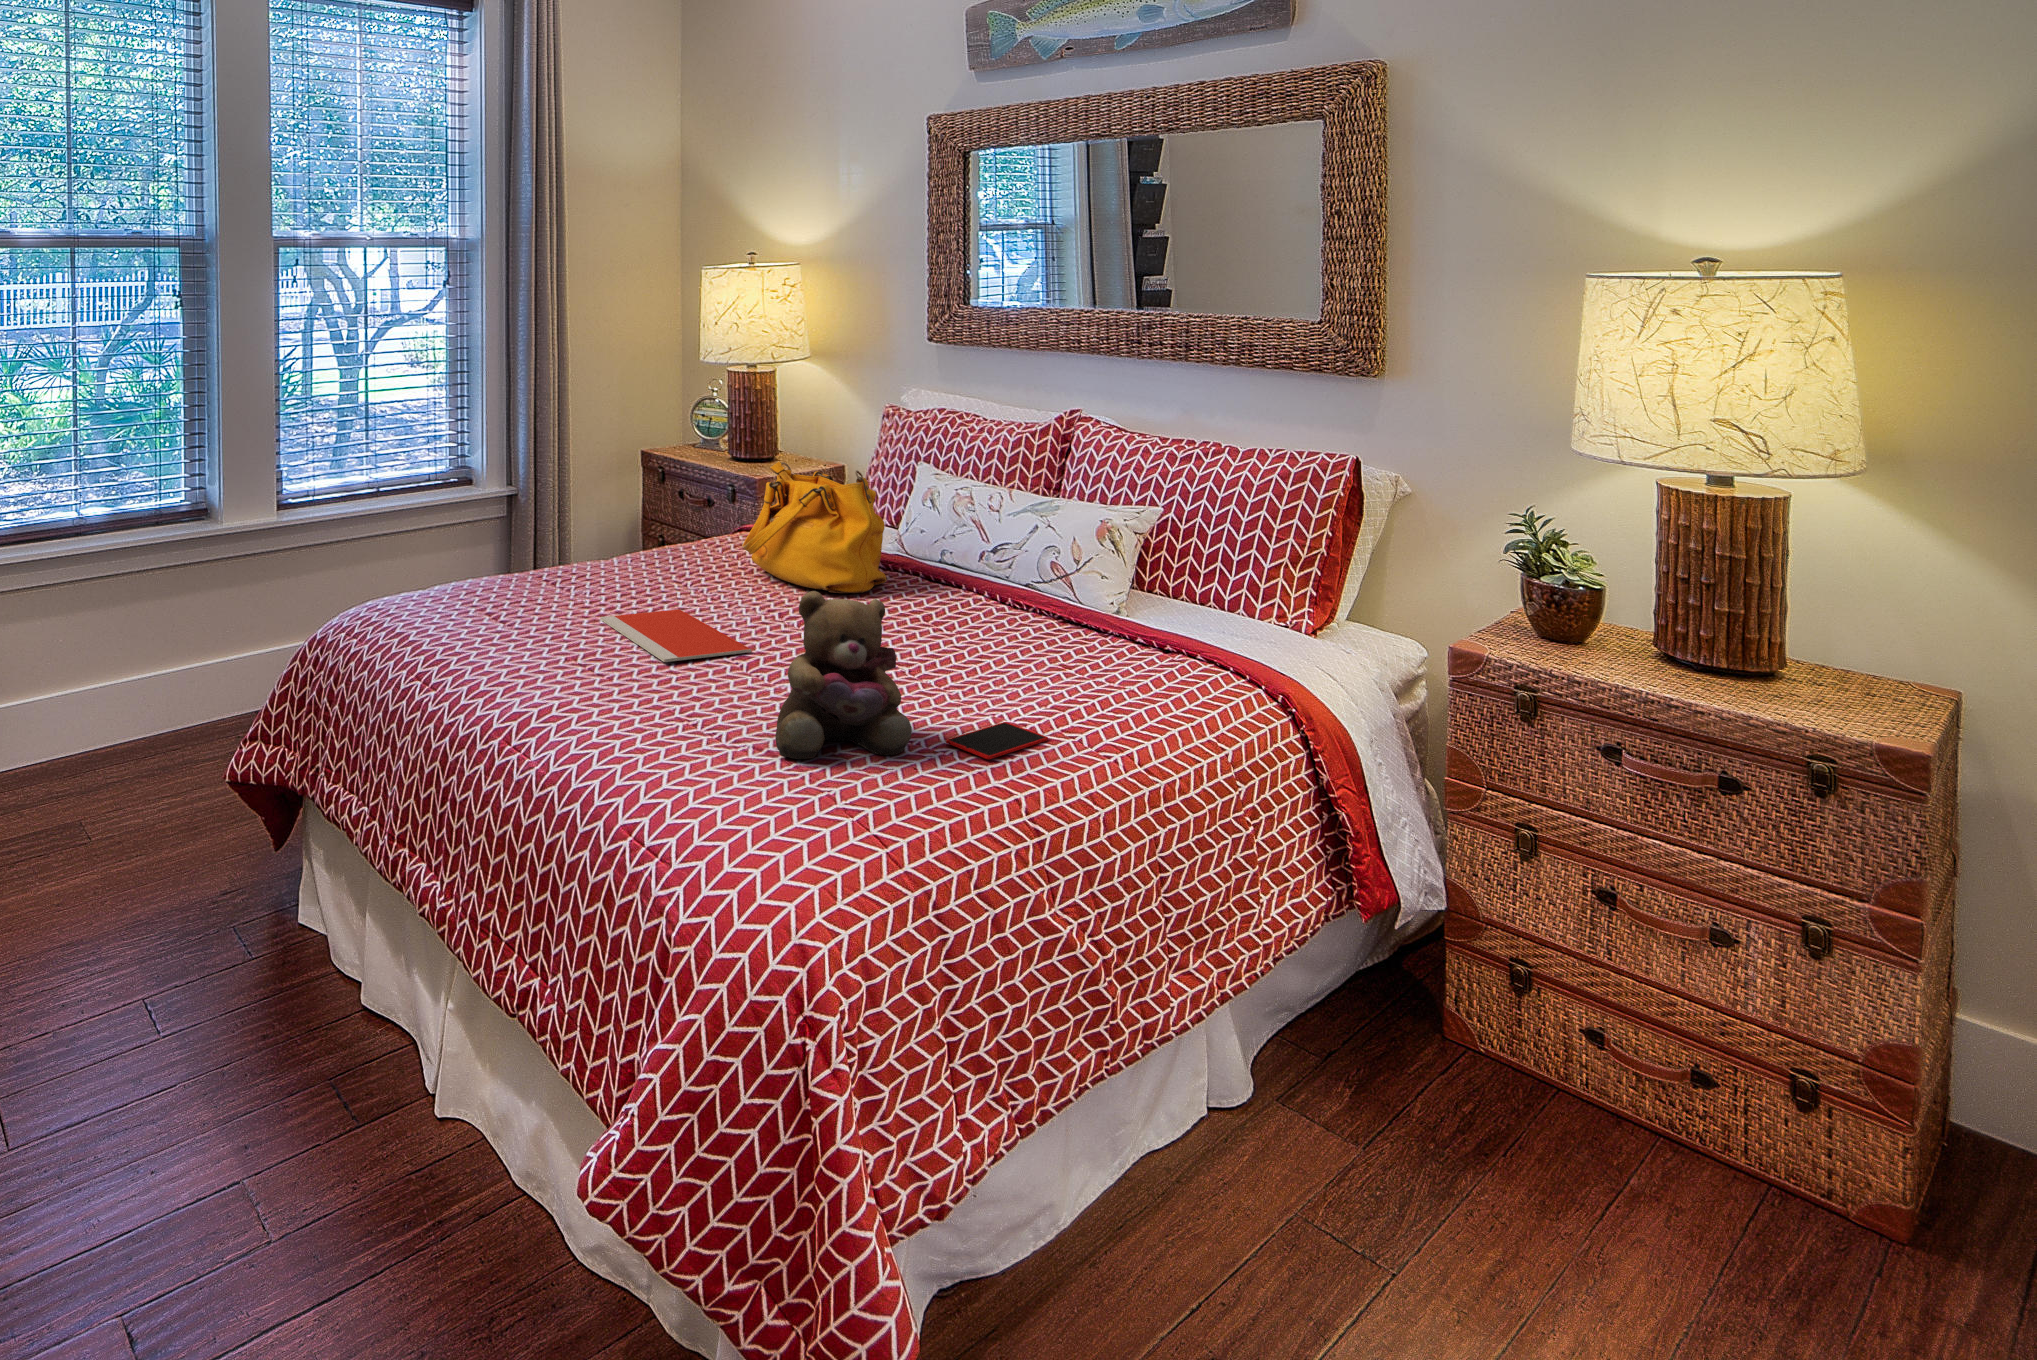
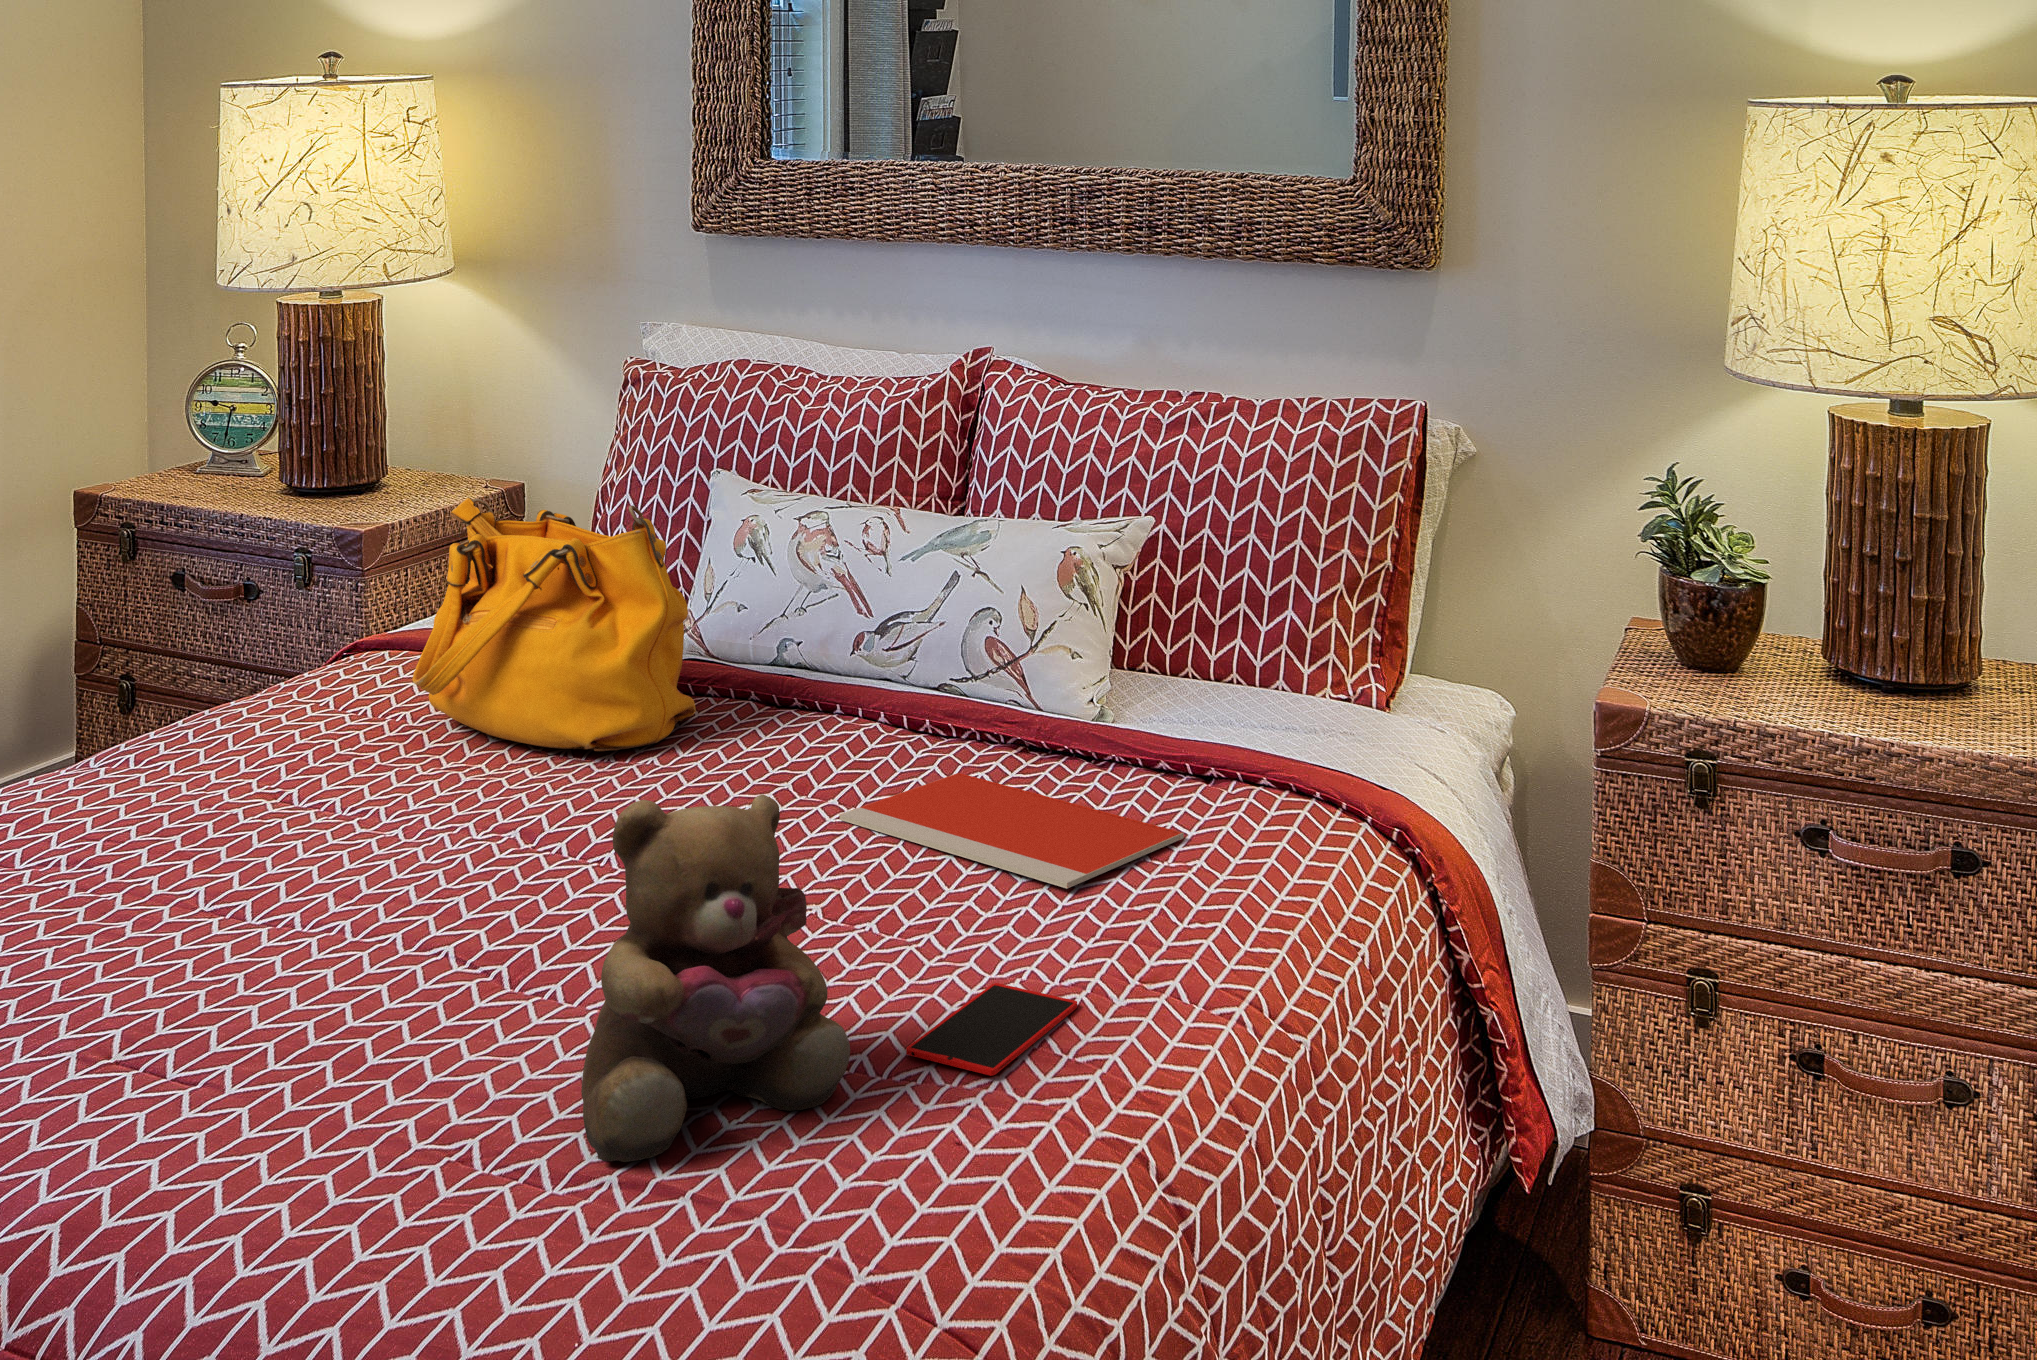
notebook: present [601,609,751,662] -> present [839,773,1184,888]

